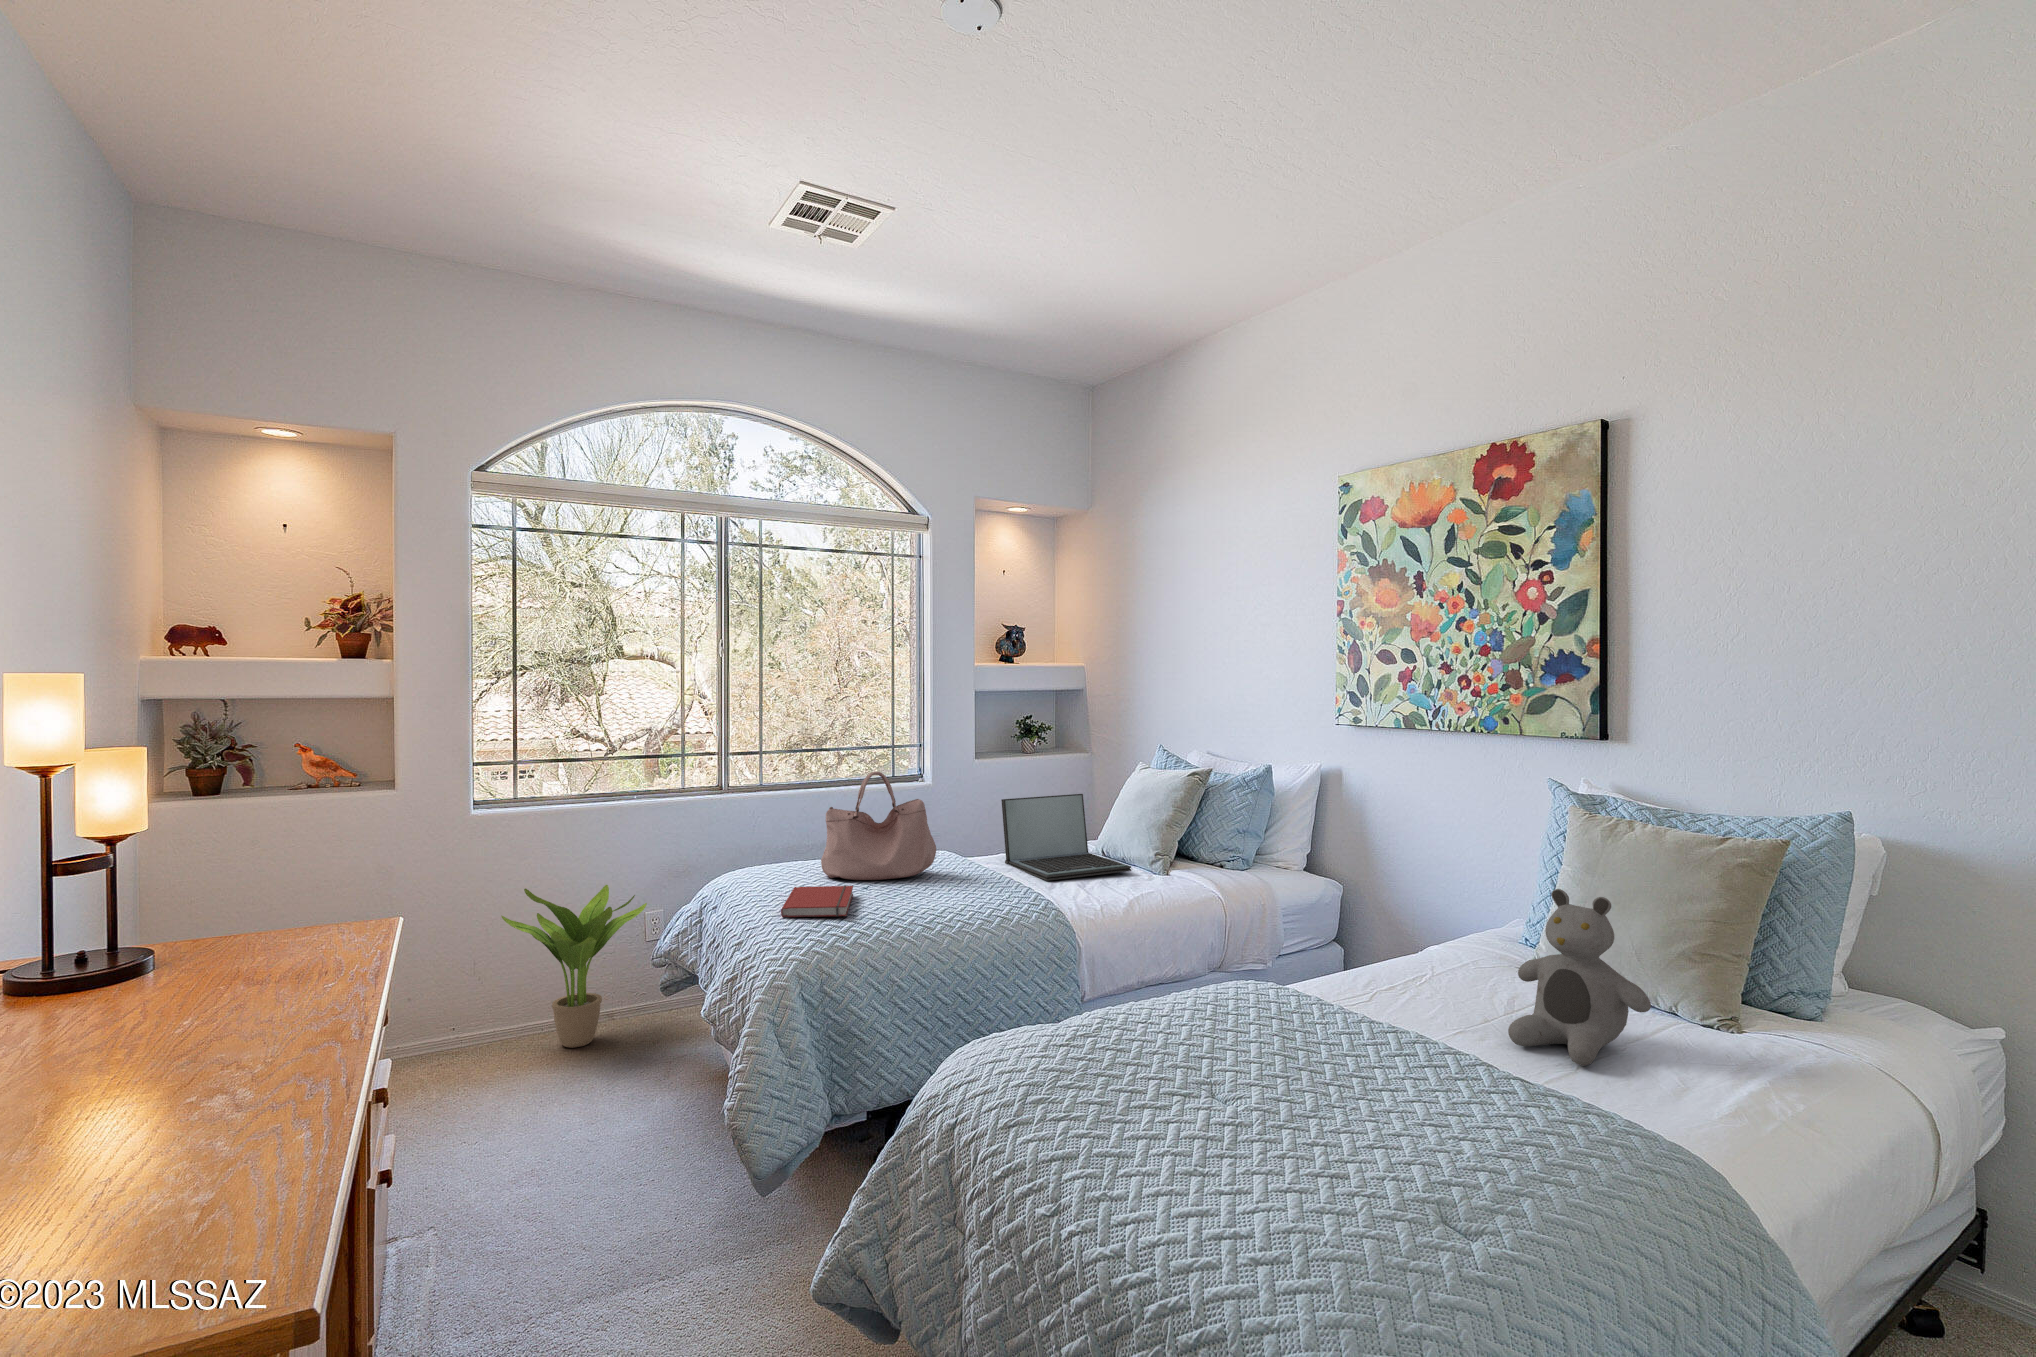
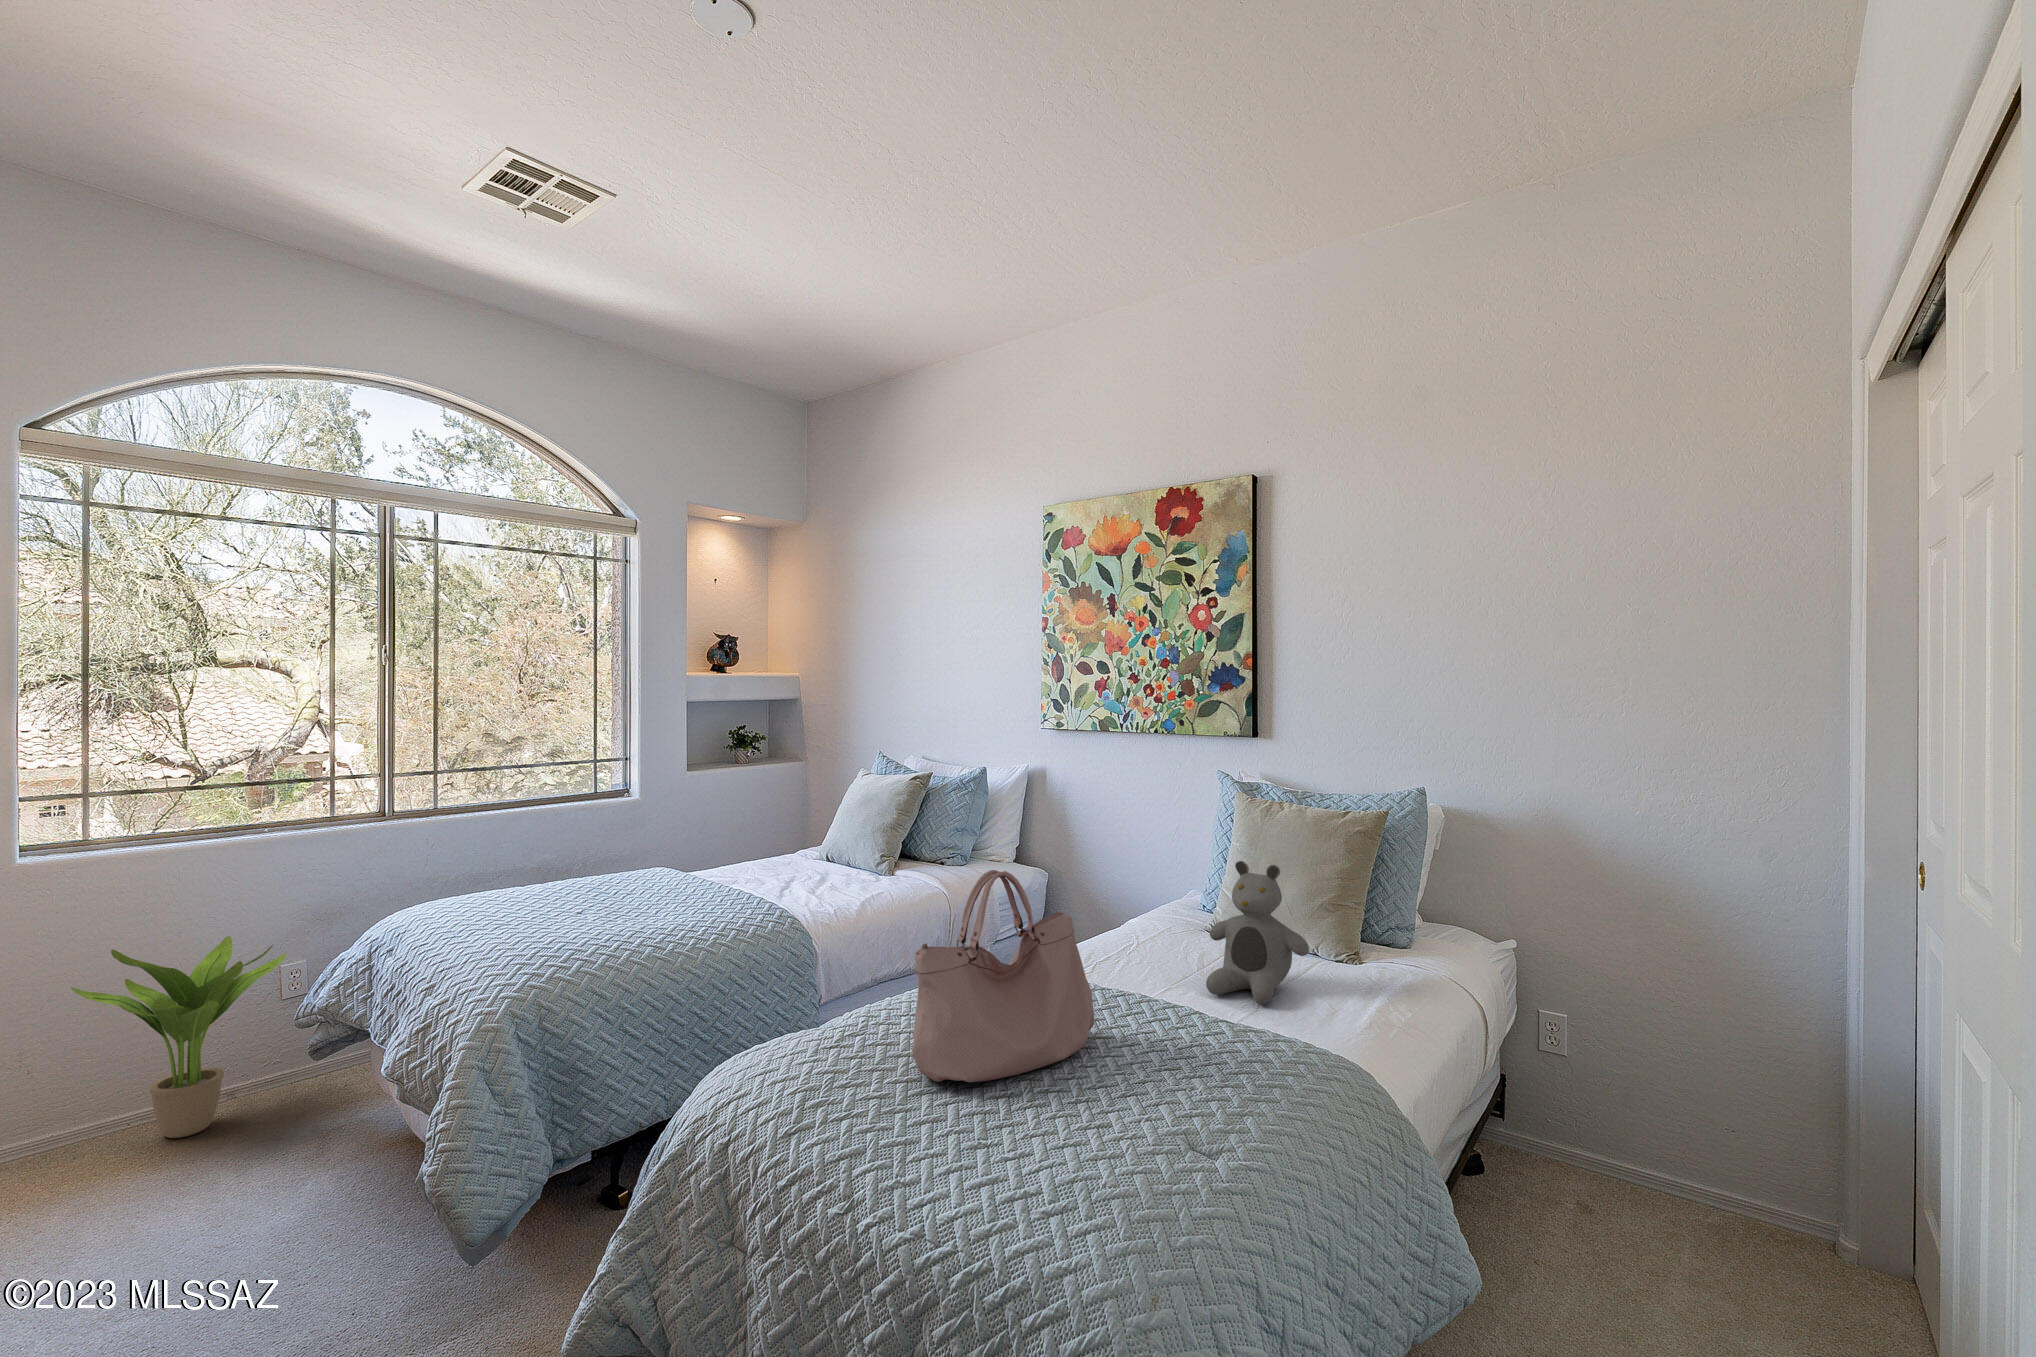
handbag: present [821,772,936,880] -> present [912,870,1094,1082]
laptop: present [1001,794,1131,881] -> none [724,801,858,889]
book: present [781,885,853,917] -> none [486,911,567,952]

